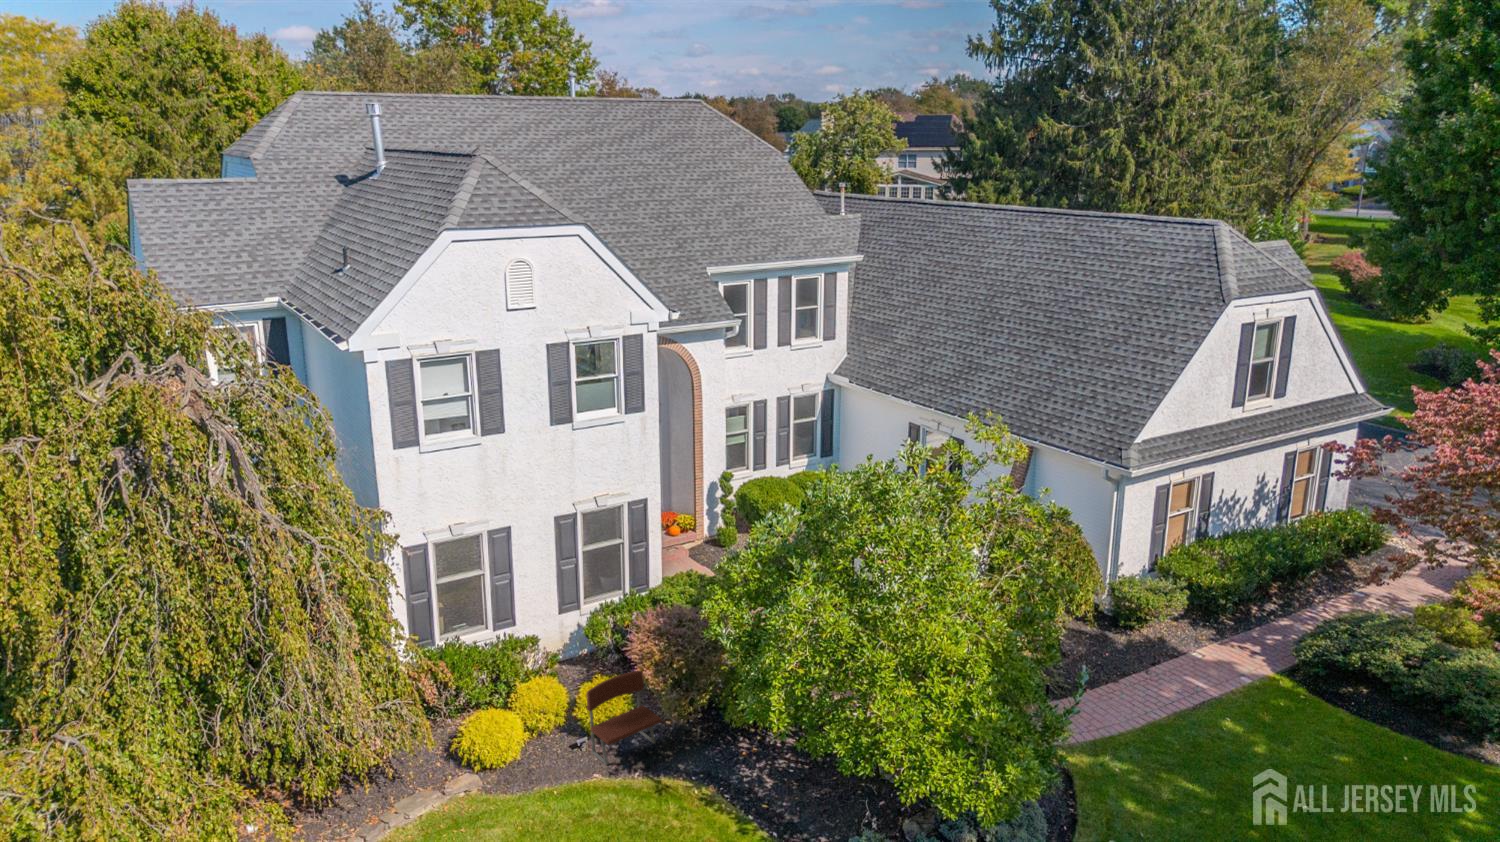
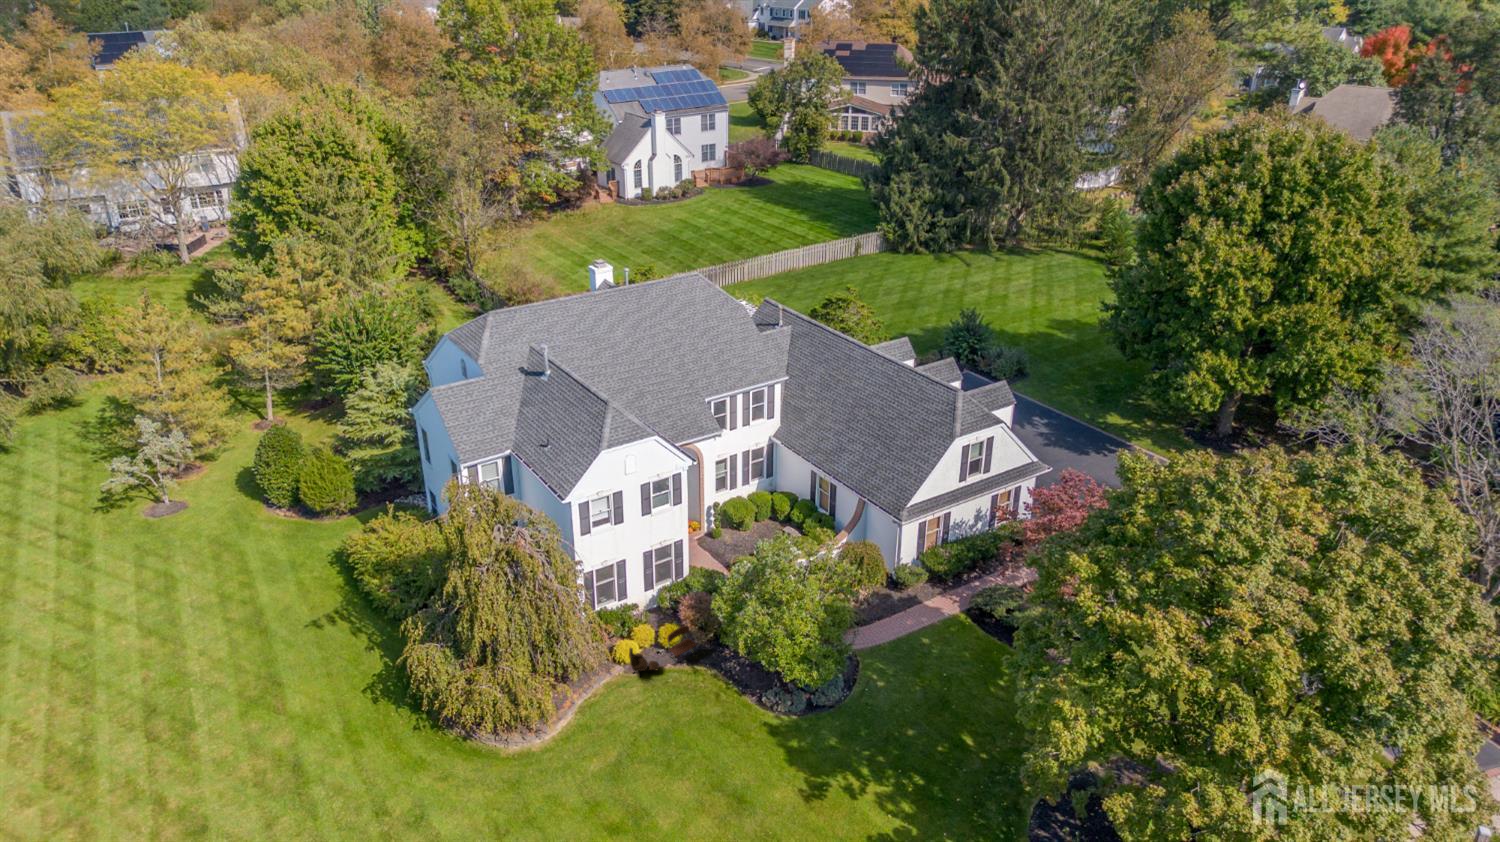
lounge chair: none [479,716,562,796] -> present [629,648,659,672]

